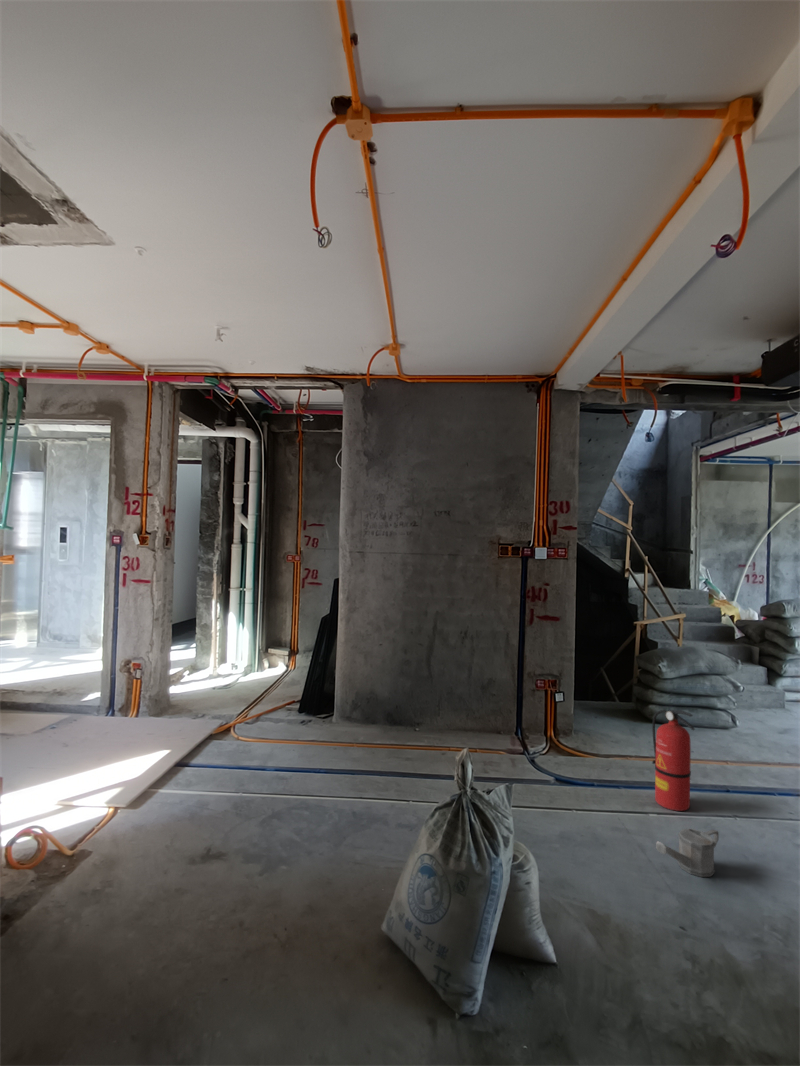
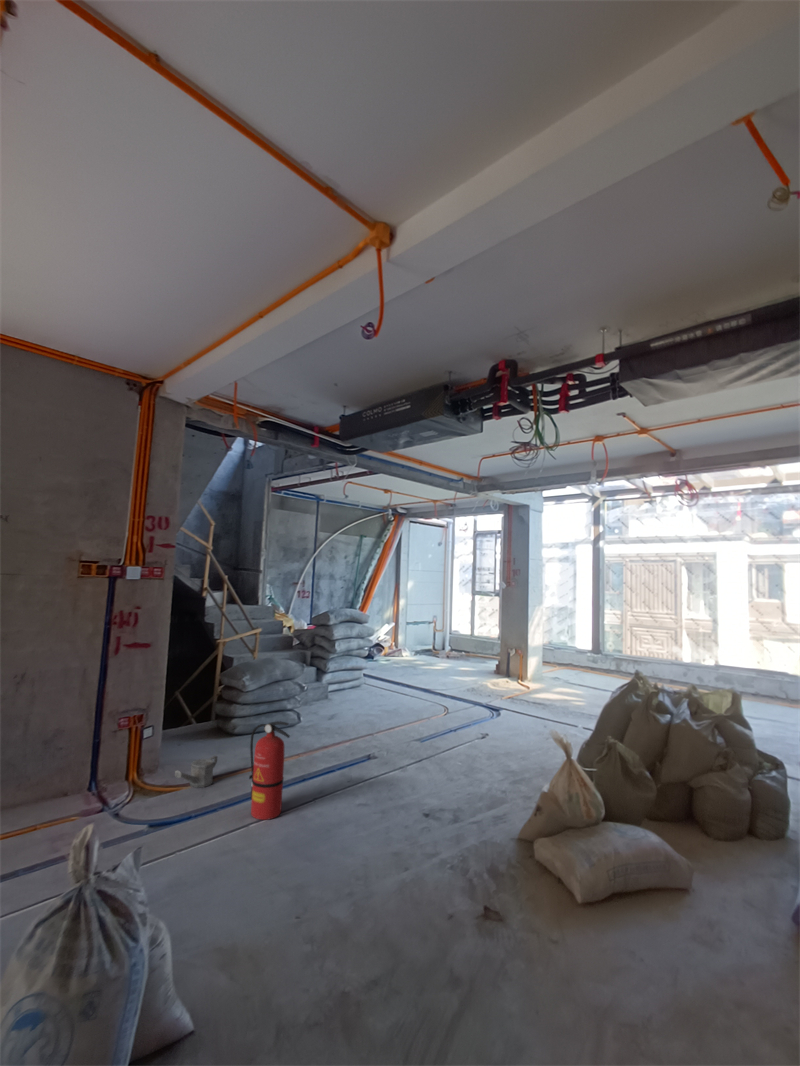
watering can: present [656,829,719,877] -> present [175,756,217,788]

